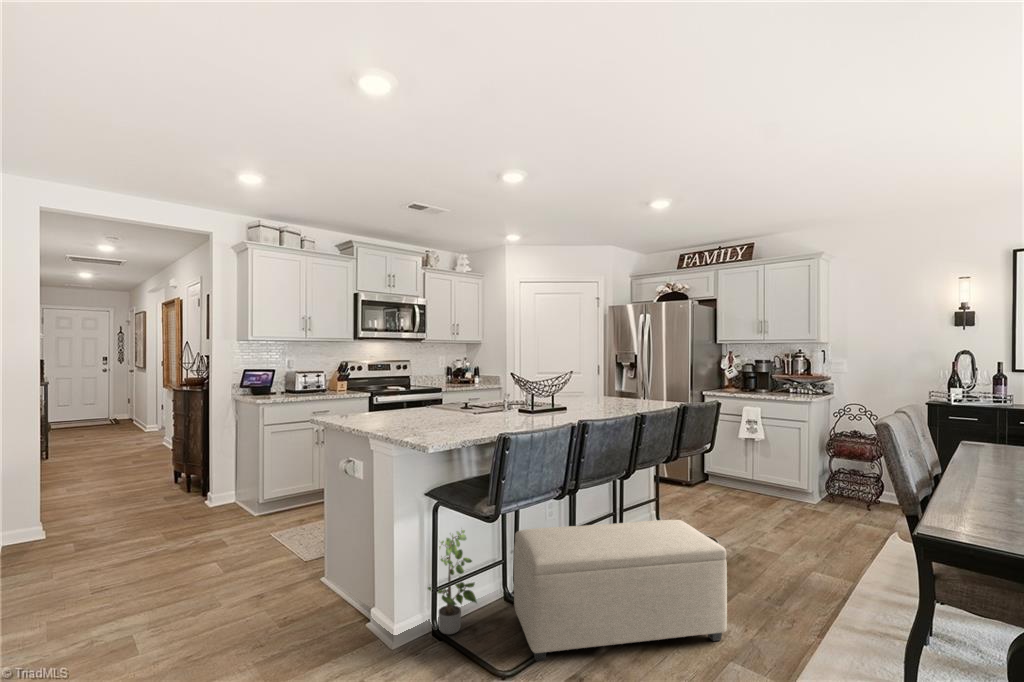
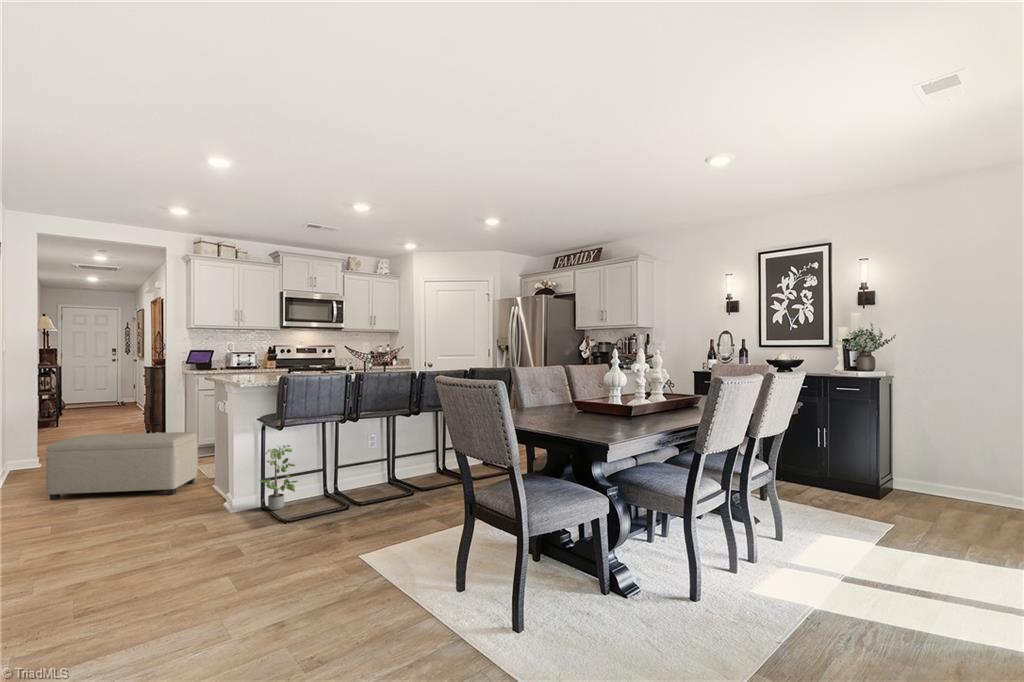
ottoman: present [514,520,727,661] -> present [46,432,198,500]

